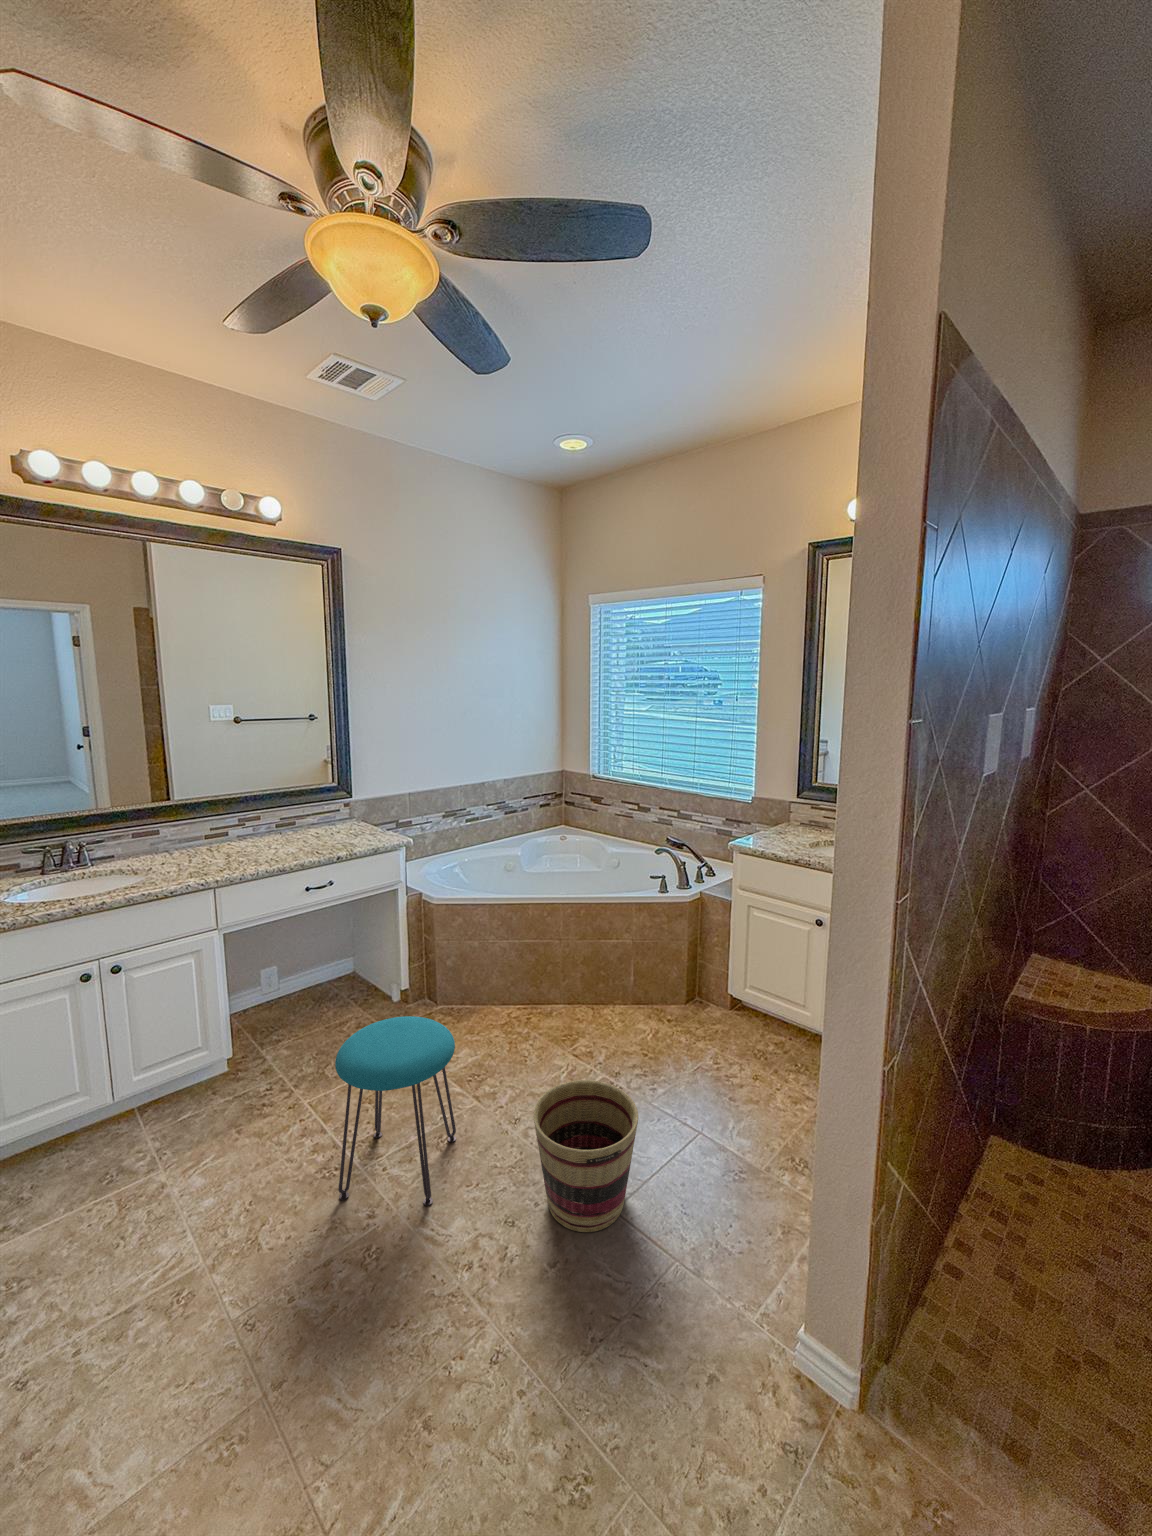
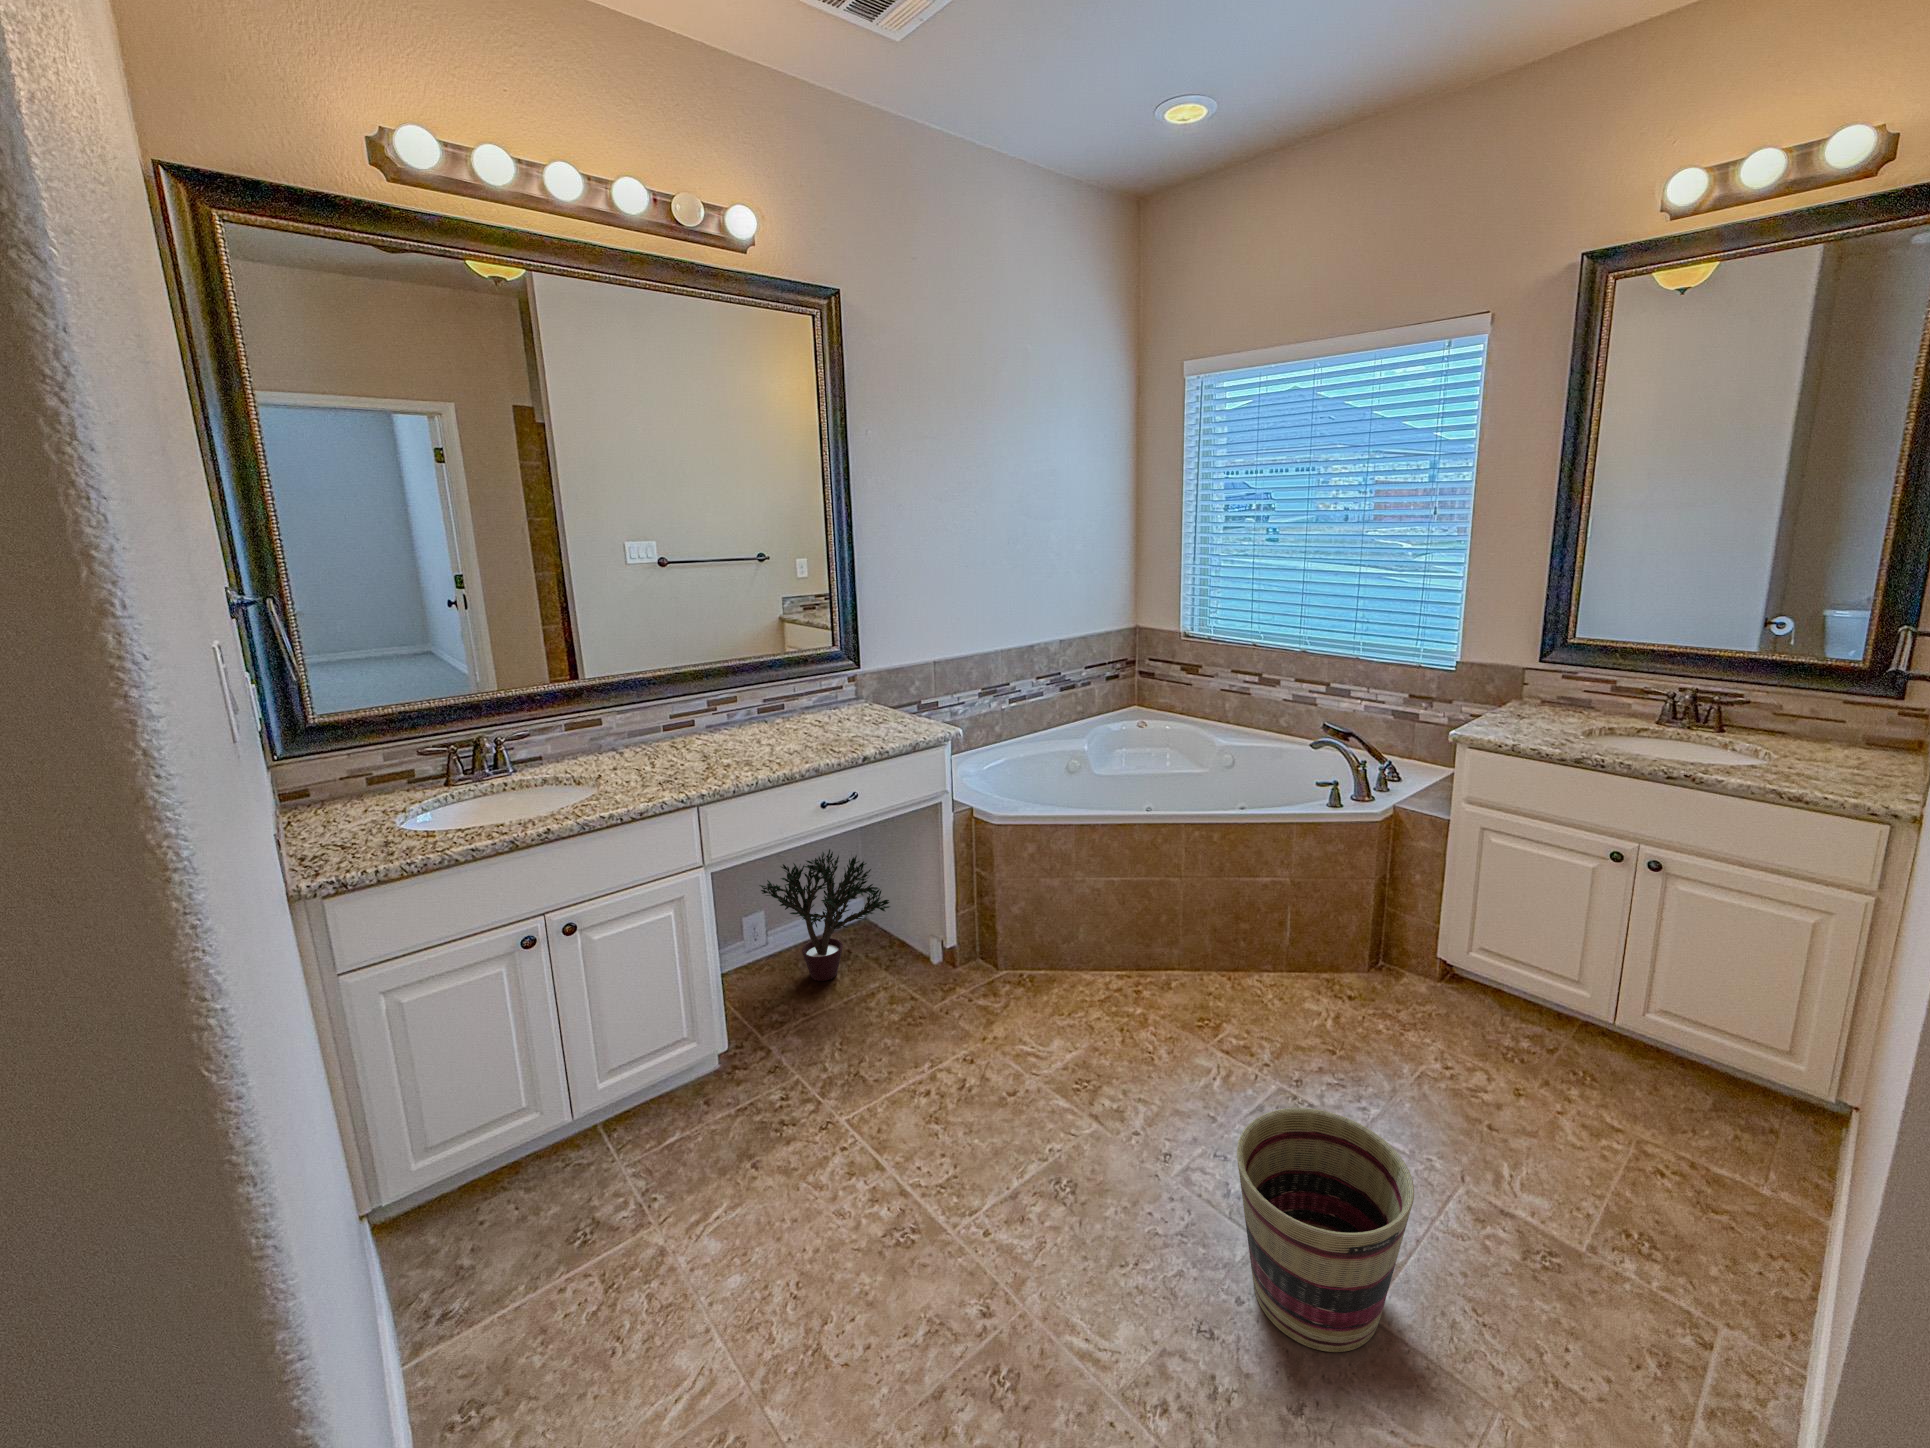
potted plant: none [270,921,363,1014] -> present [760,849,890,981]
stool: present [335,1016,456,1205] -> none [918,1004,1096,1297]

